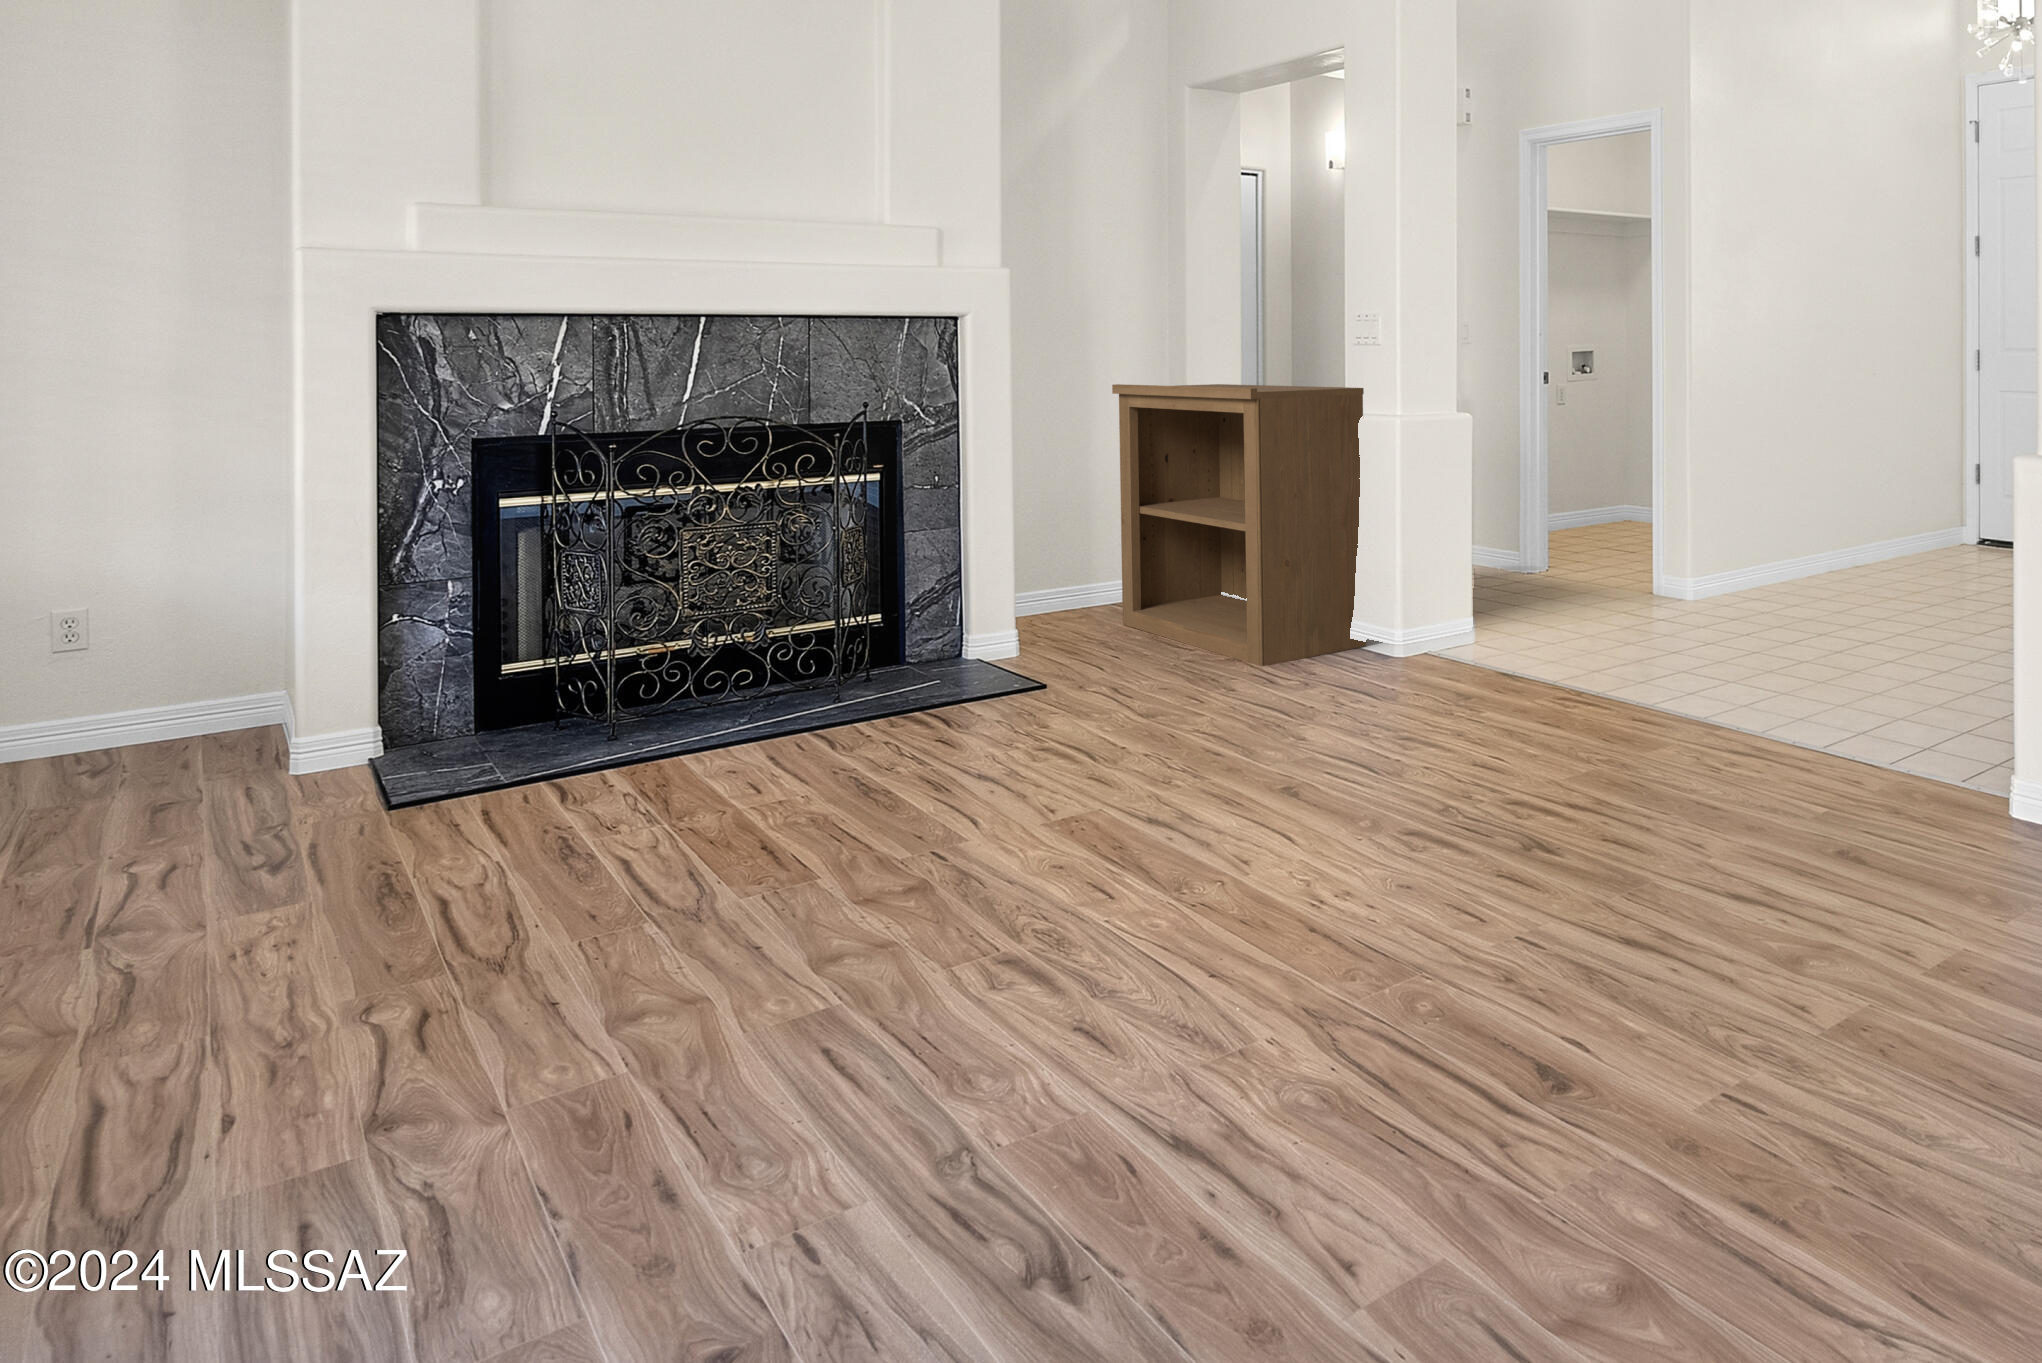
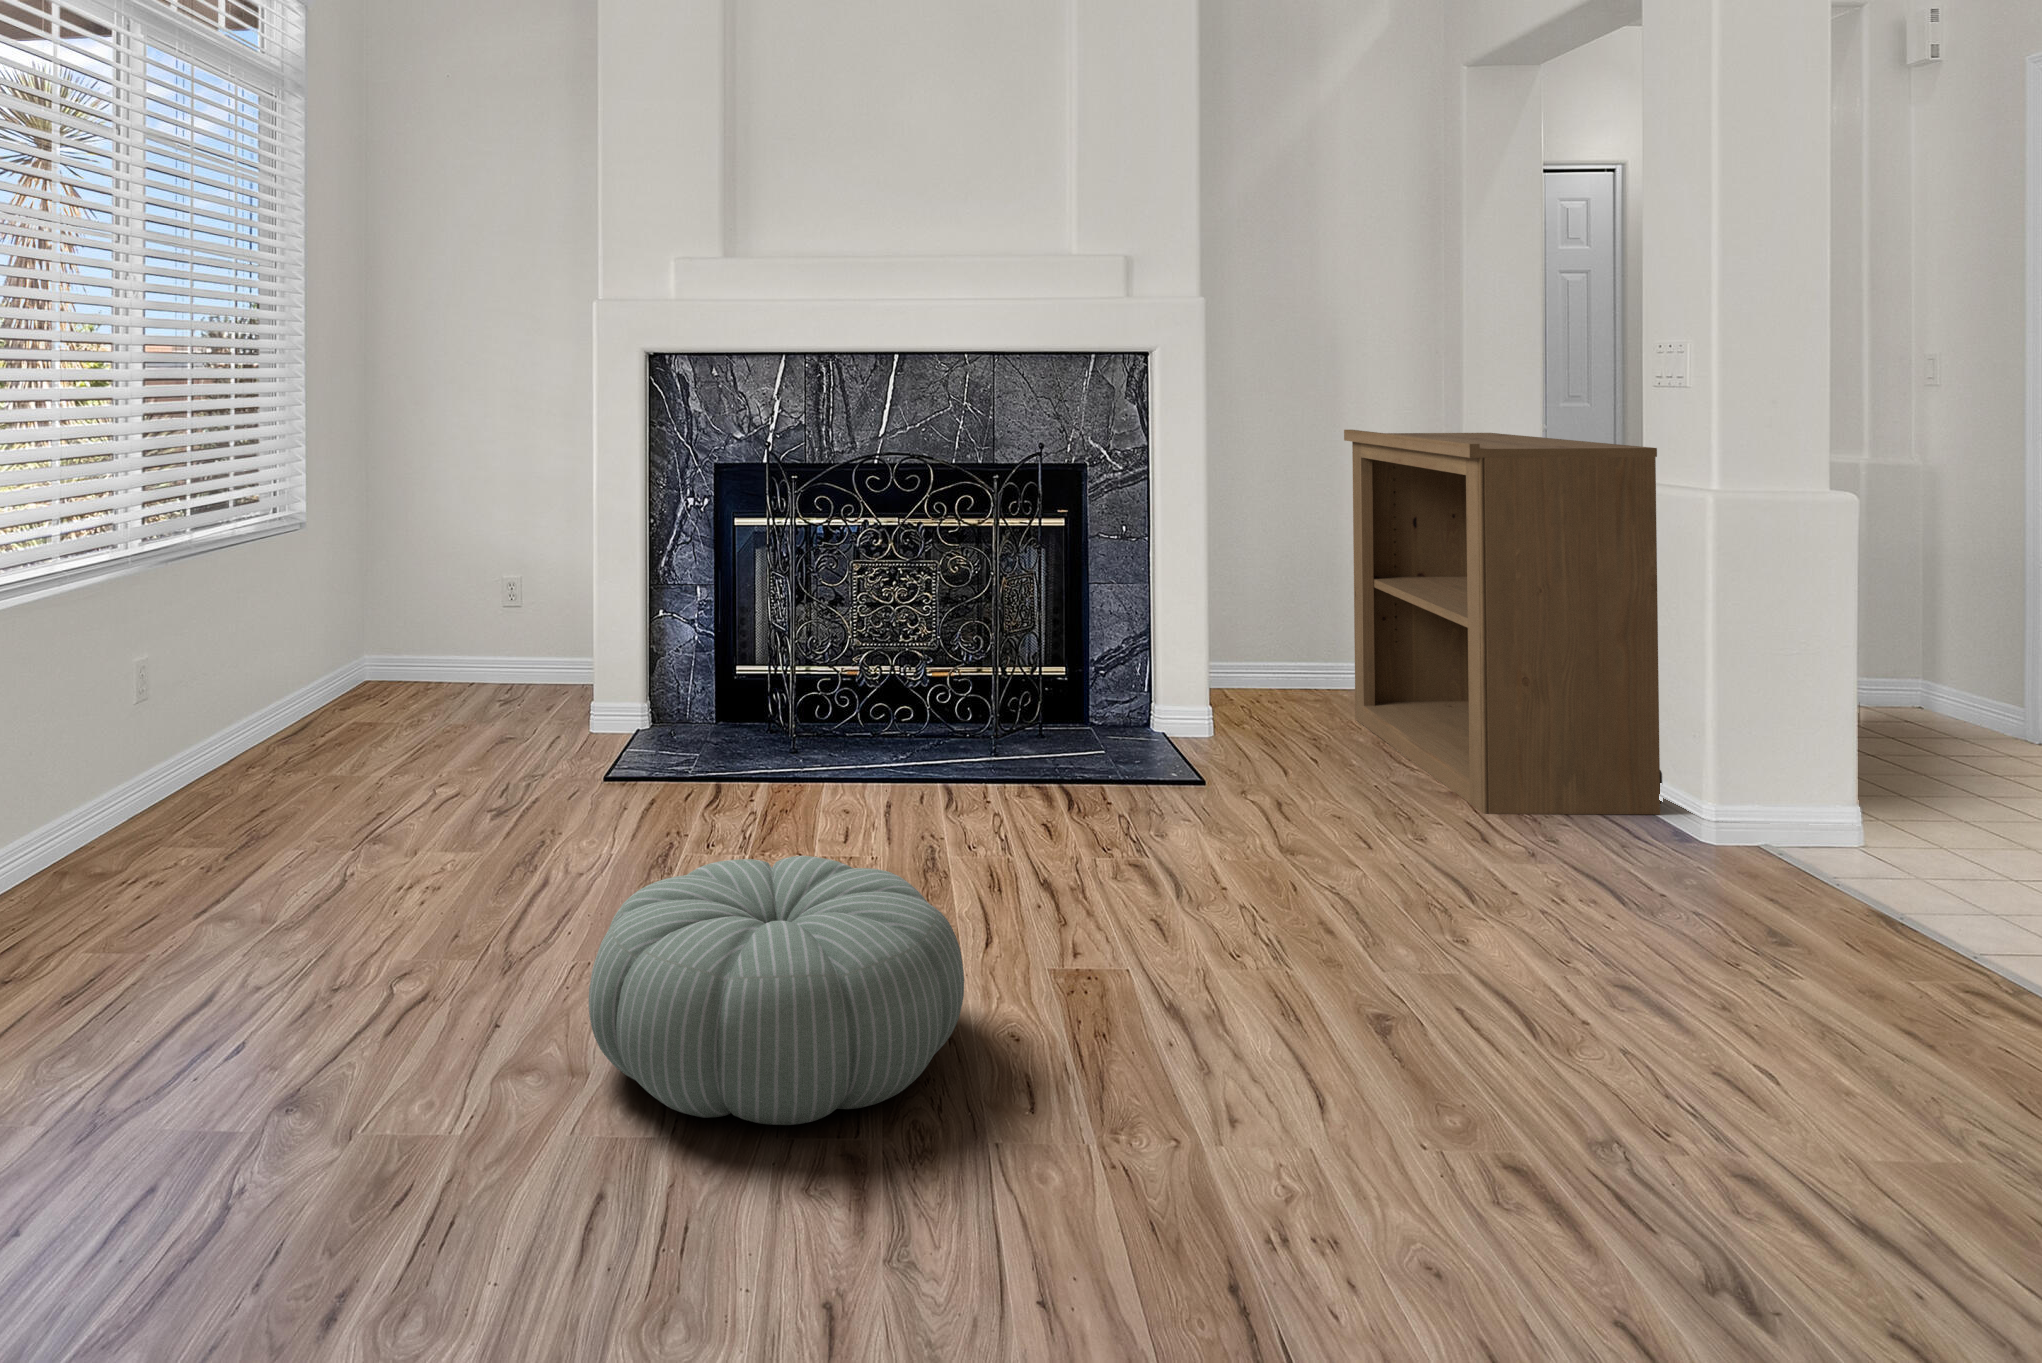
pouf: none [683,758,1042,981] -> present [589,856,964,1125]

